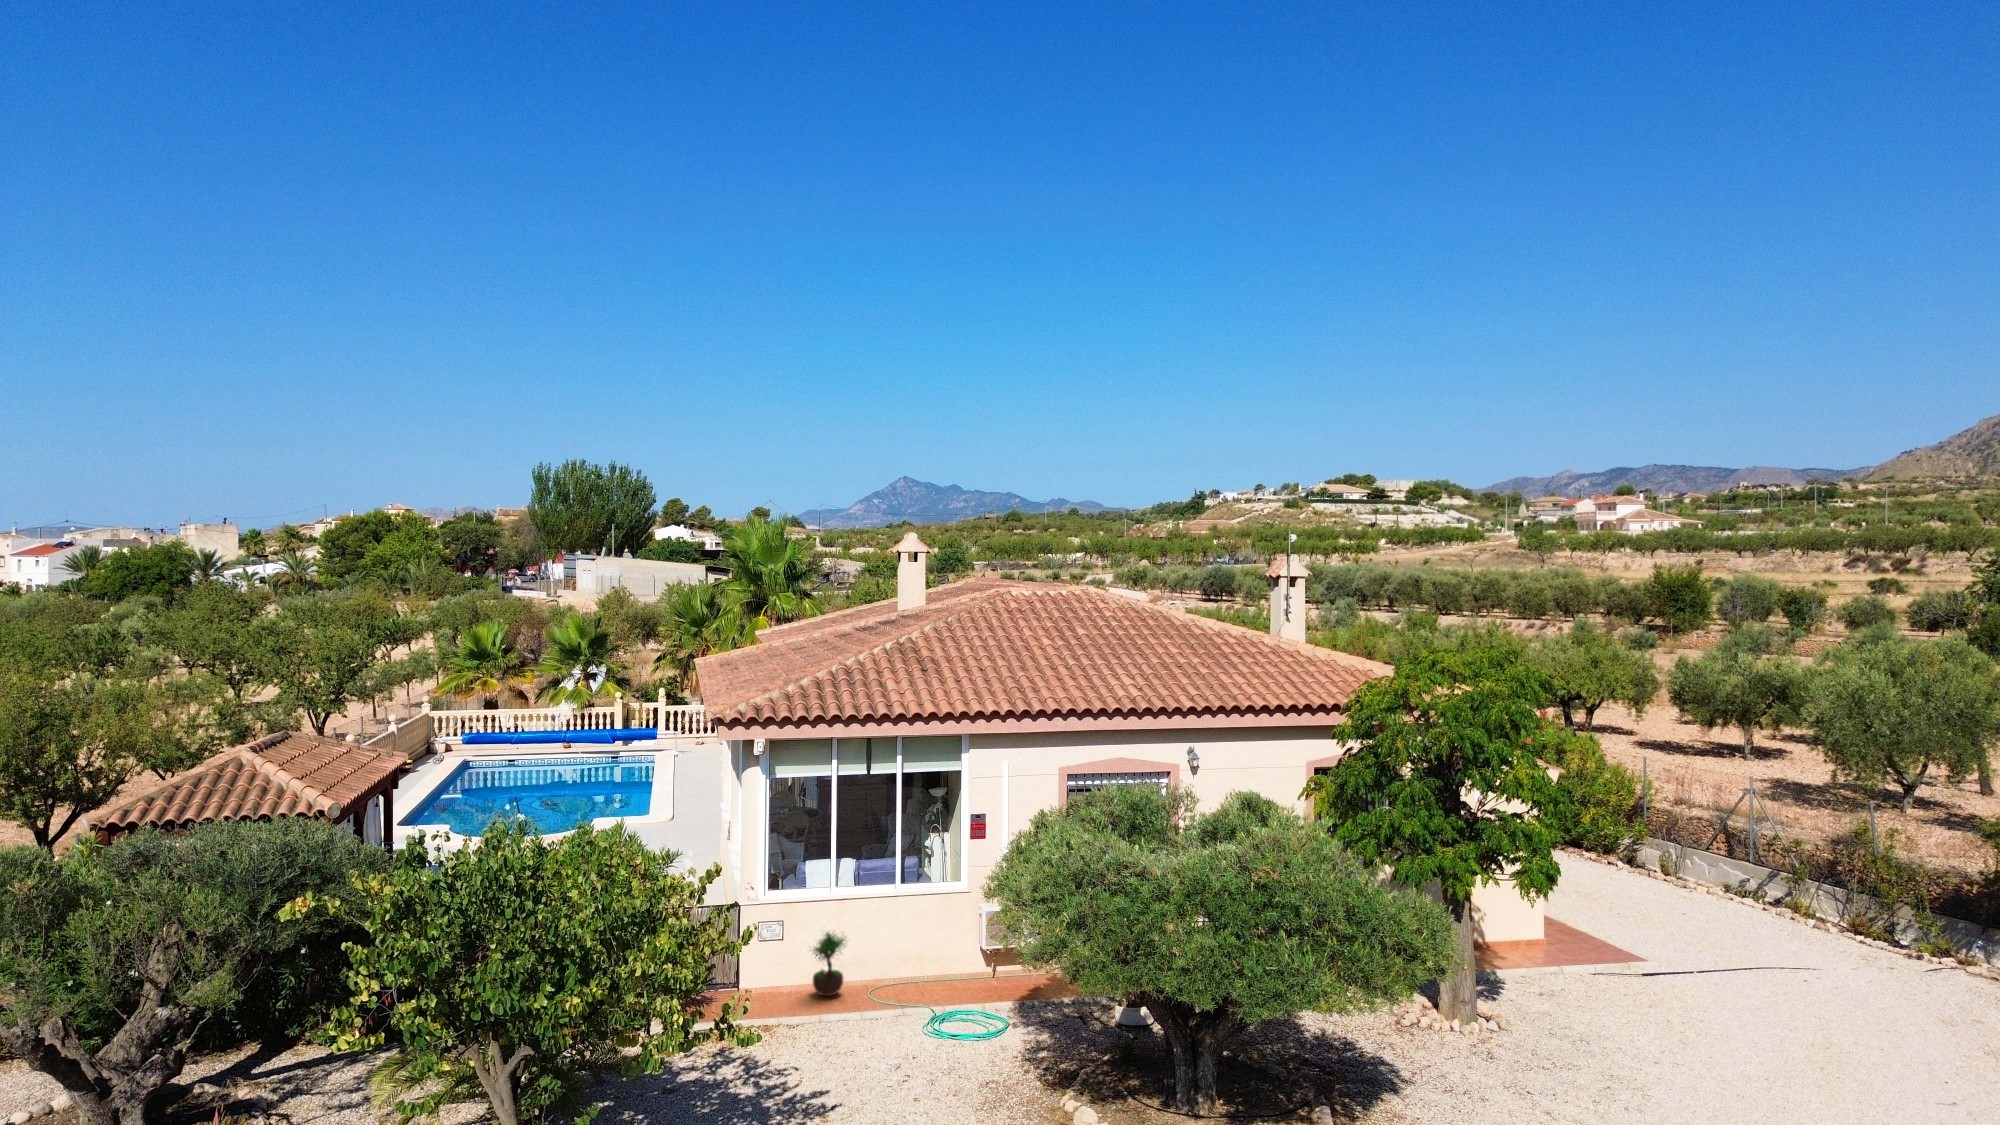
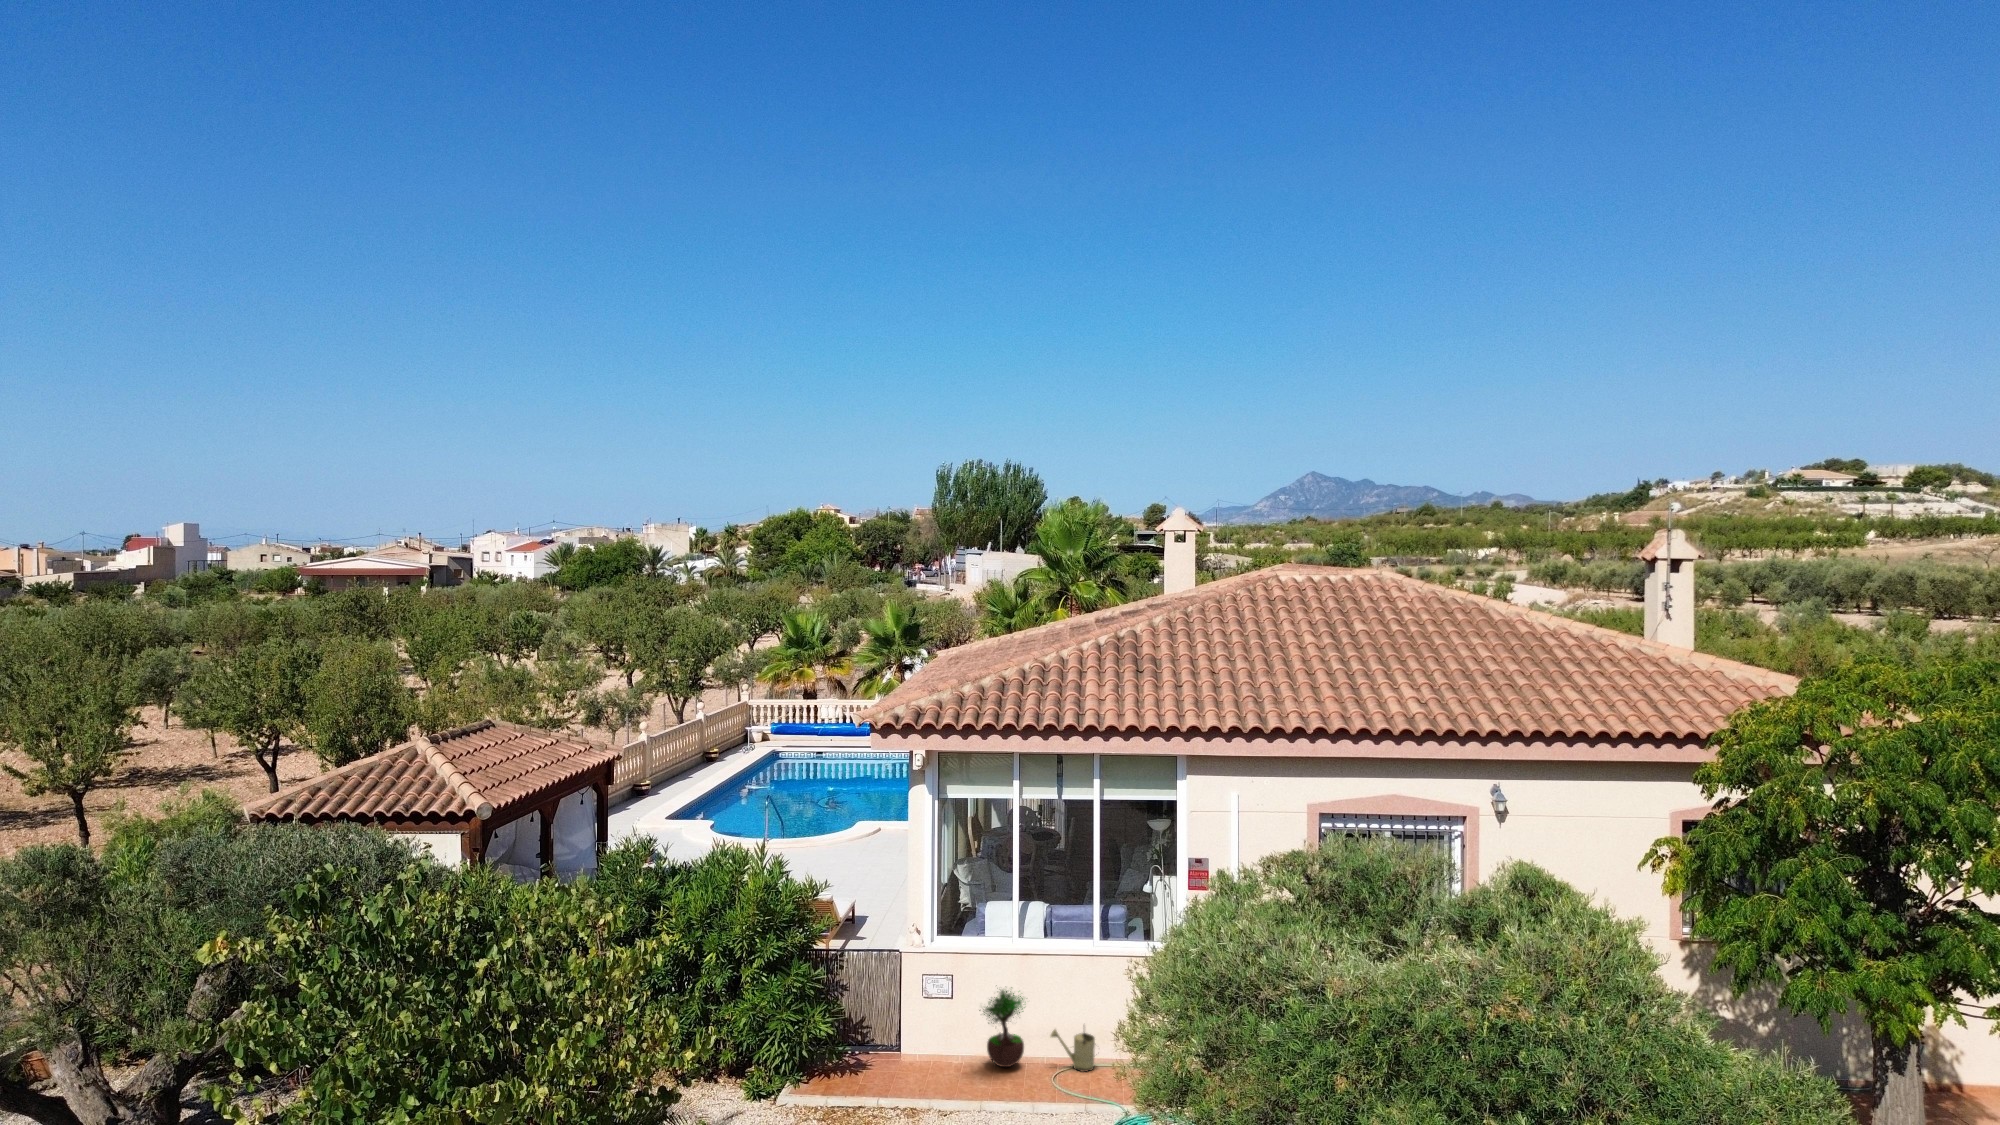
watering can: none [864,955,903,993] -> present [1051,1029,1095,1072]

